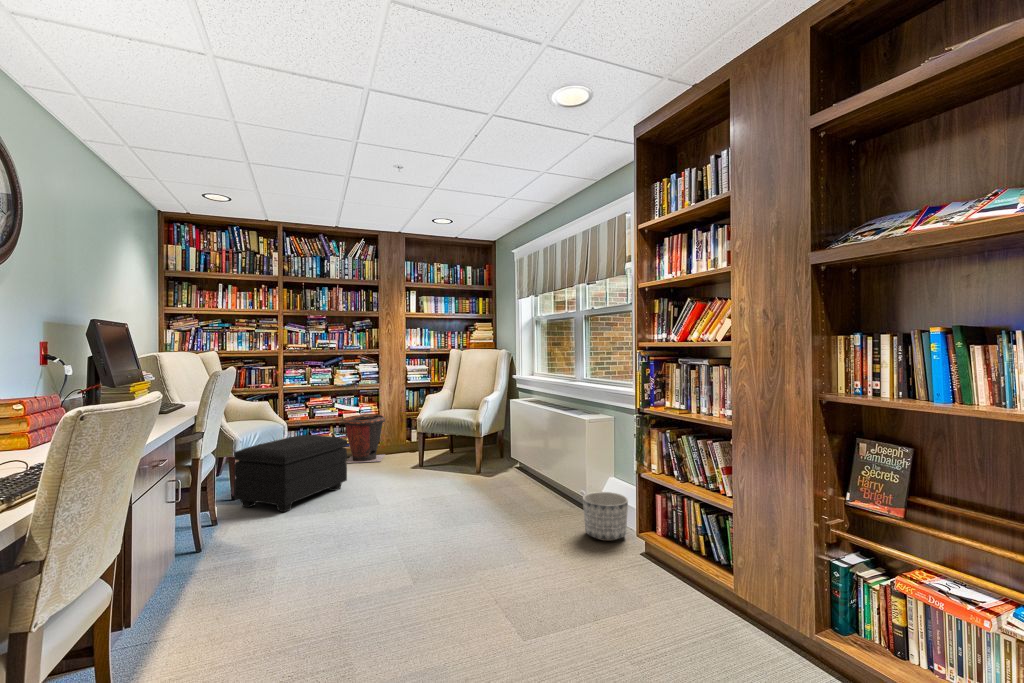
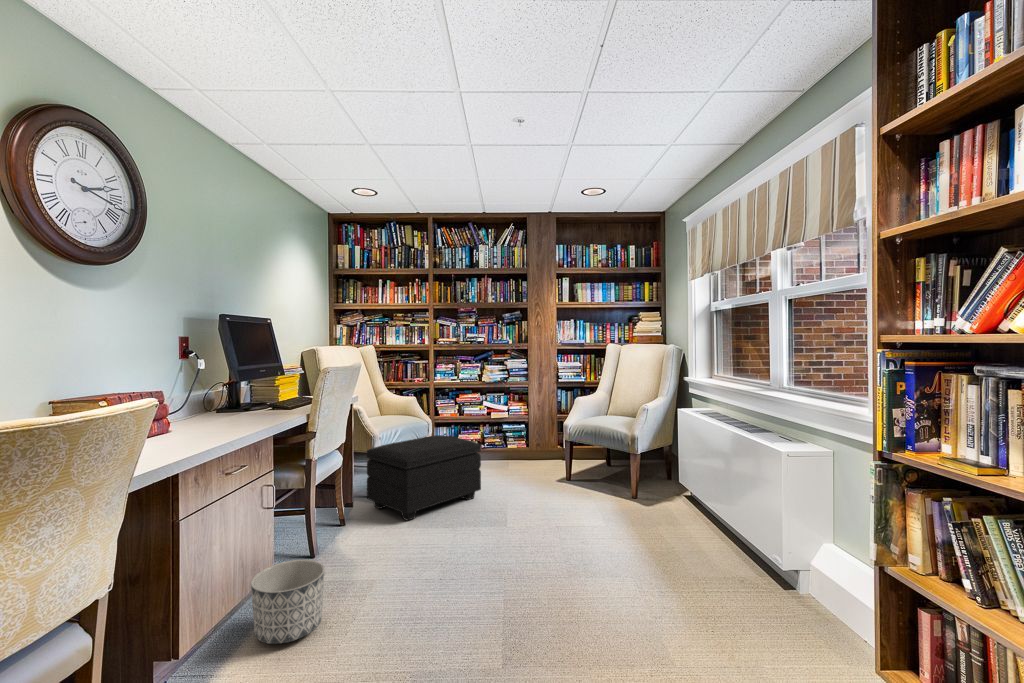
waste bin: present [342,415,385,463] -> none [489,415,536,468]
planter: present [583,492,628,541] -> present [251,560,325,644]

